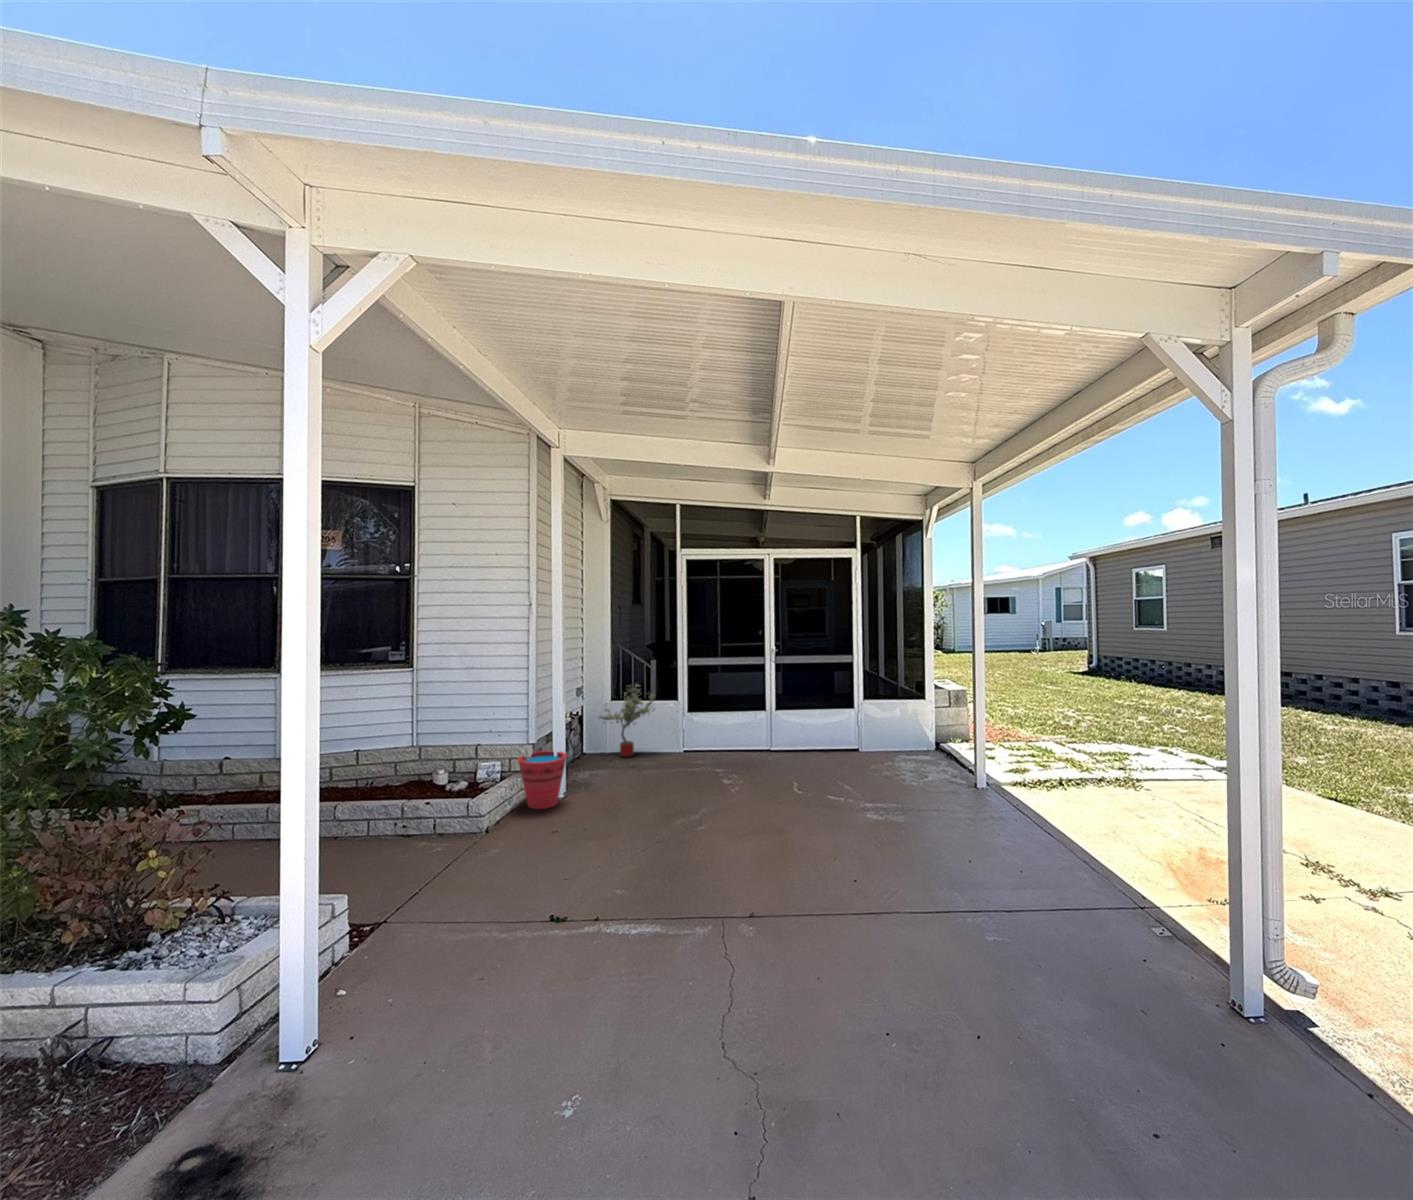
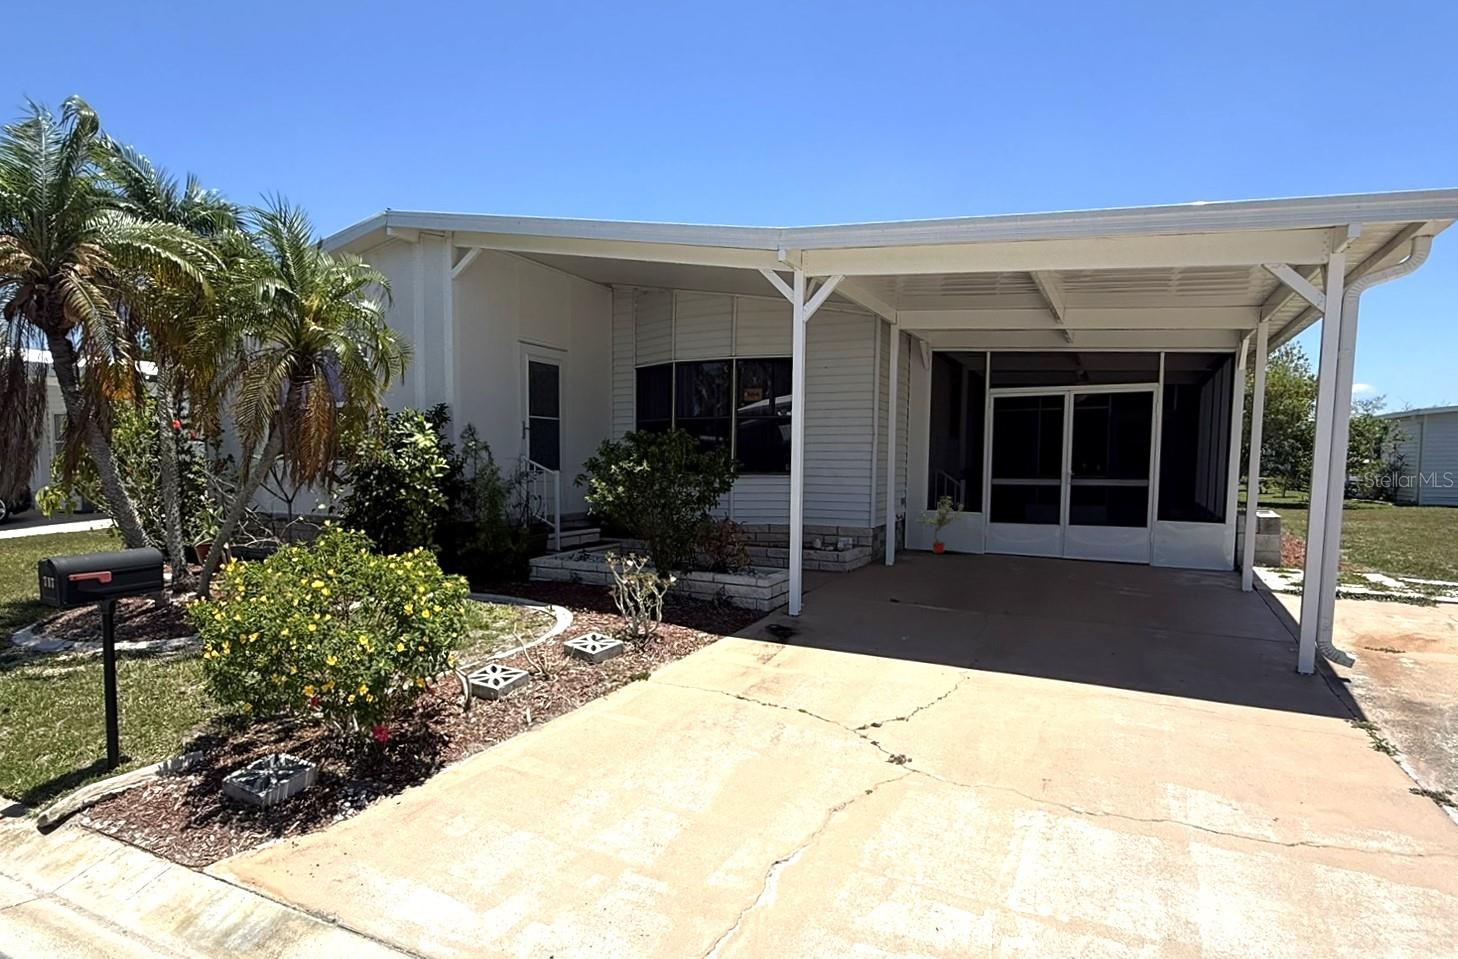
bucket: present [518,751,567,809] -> none [865,534,899,571]

